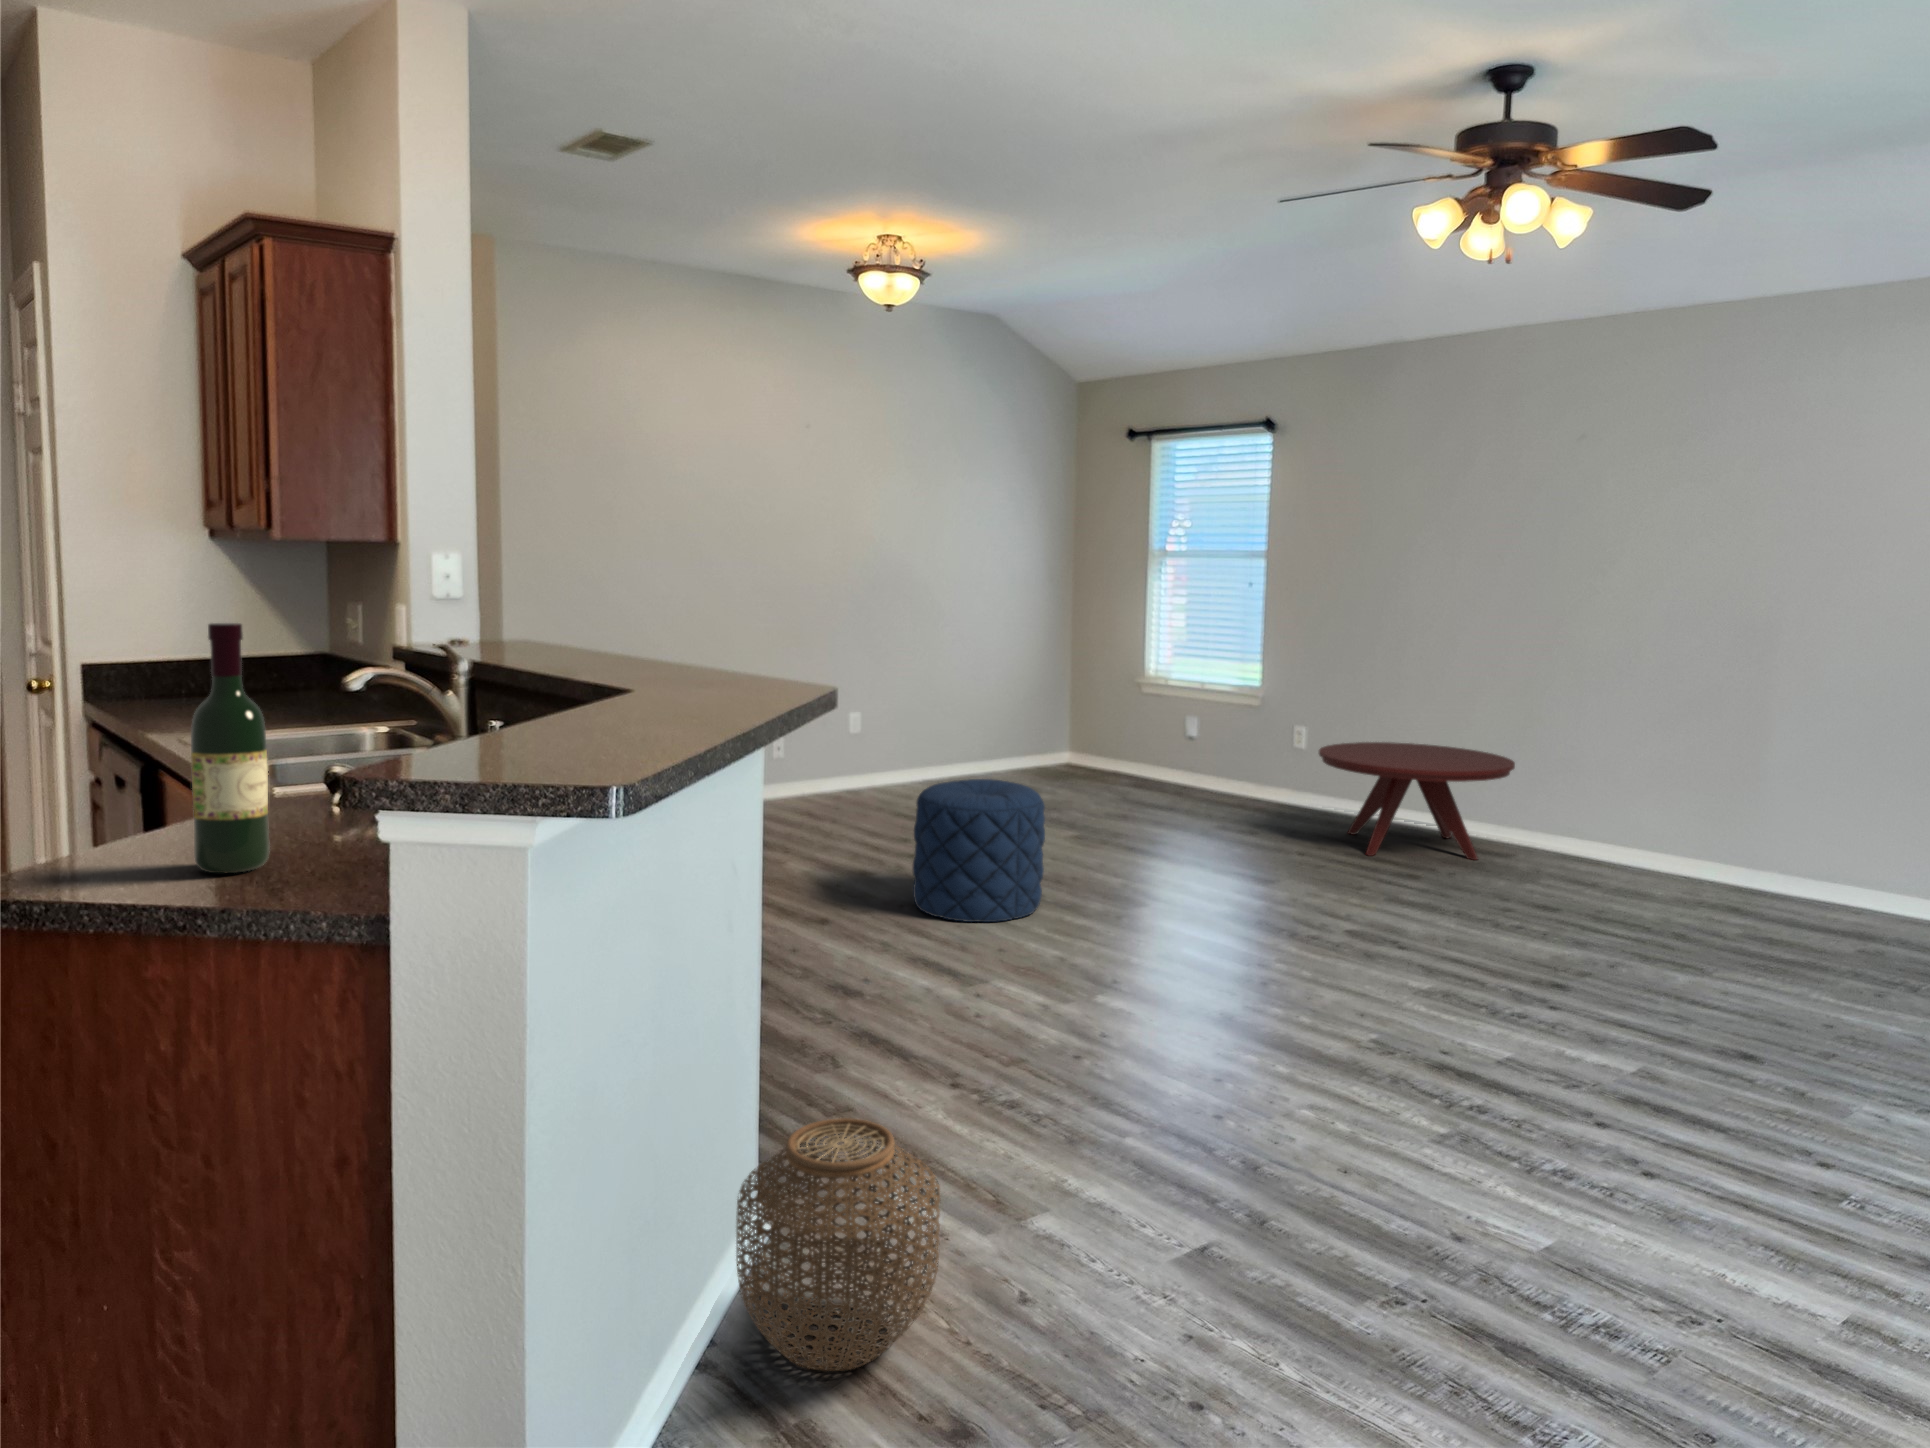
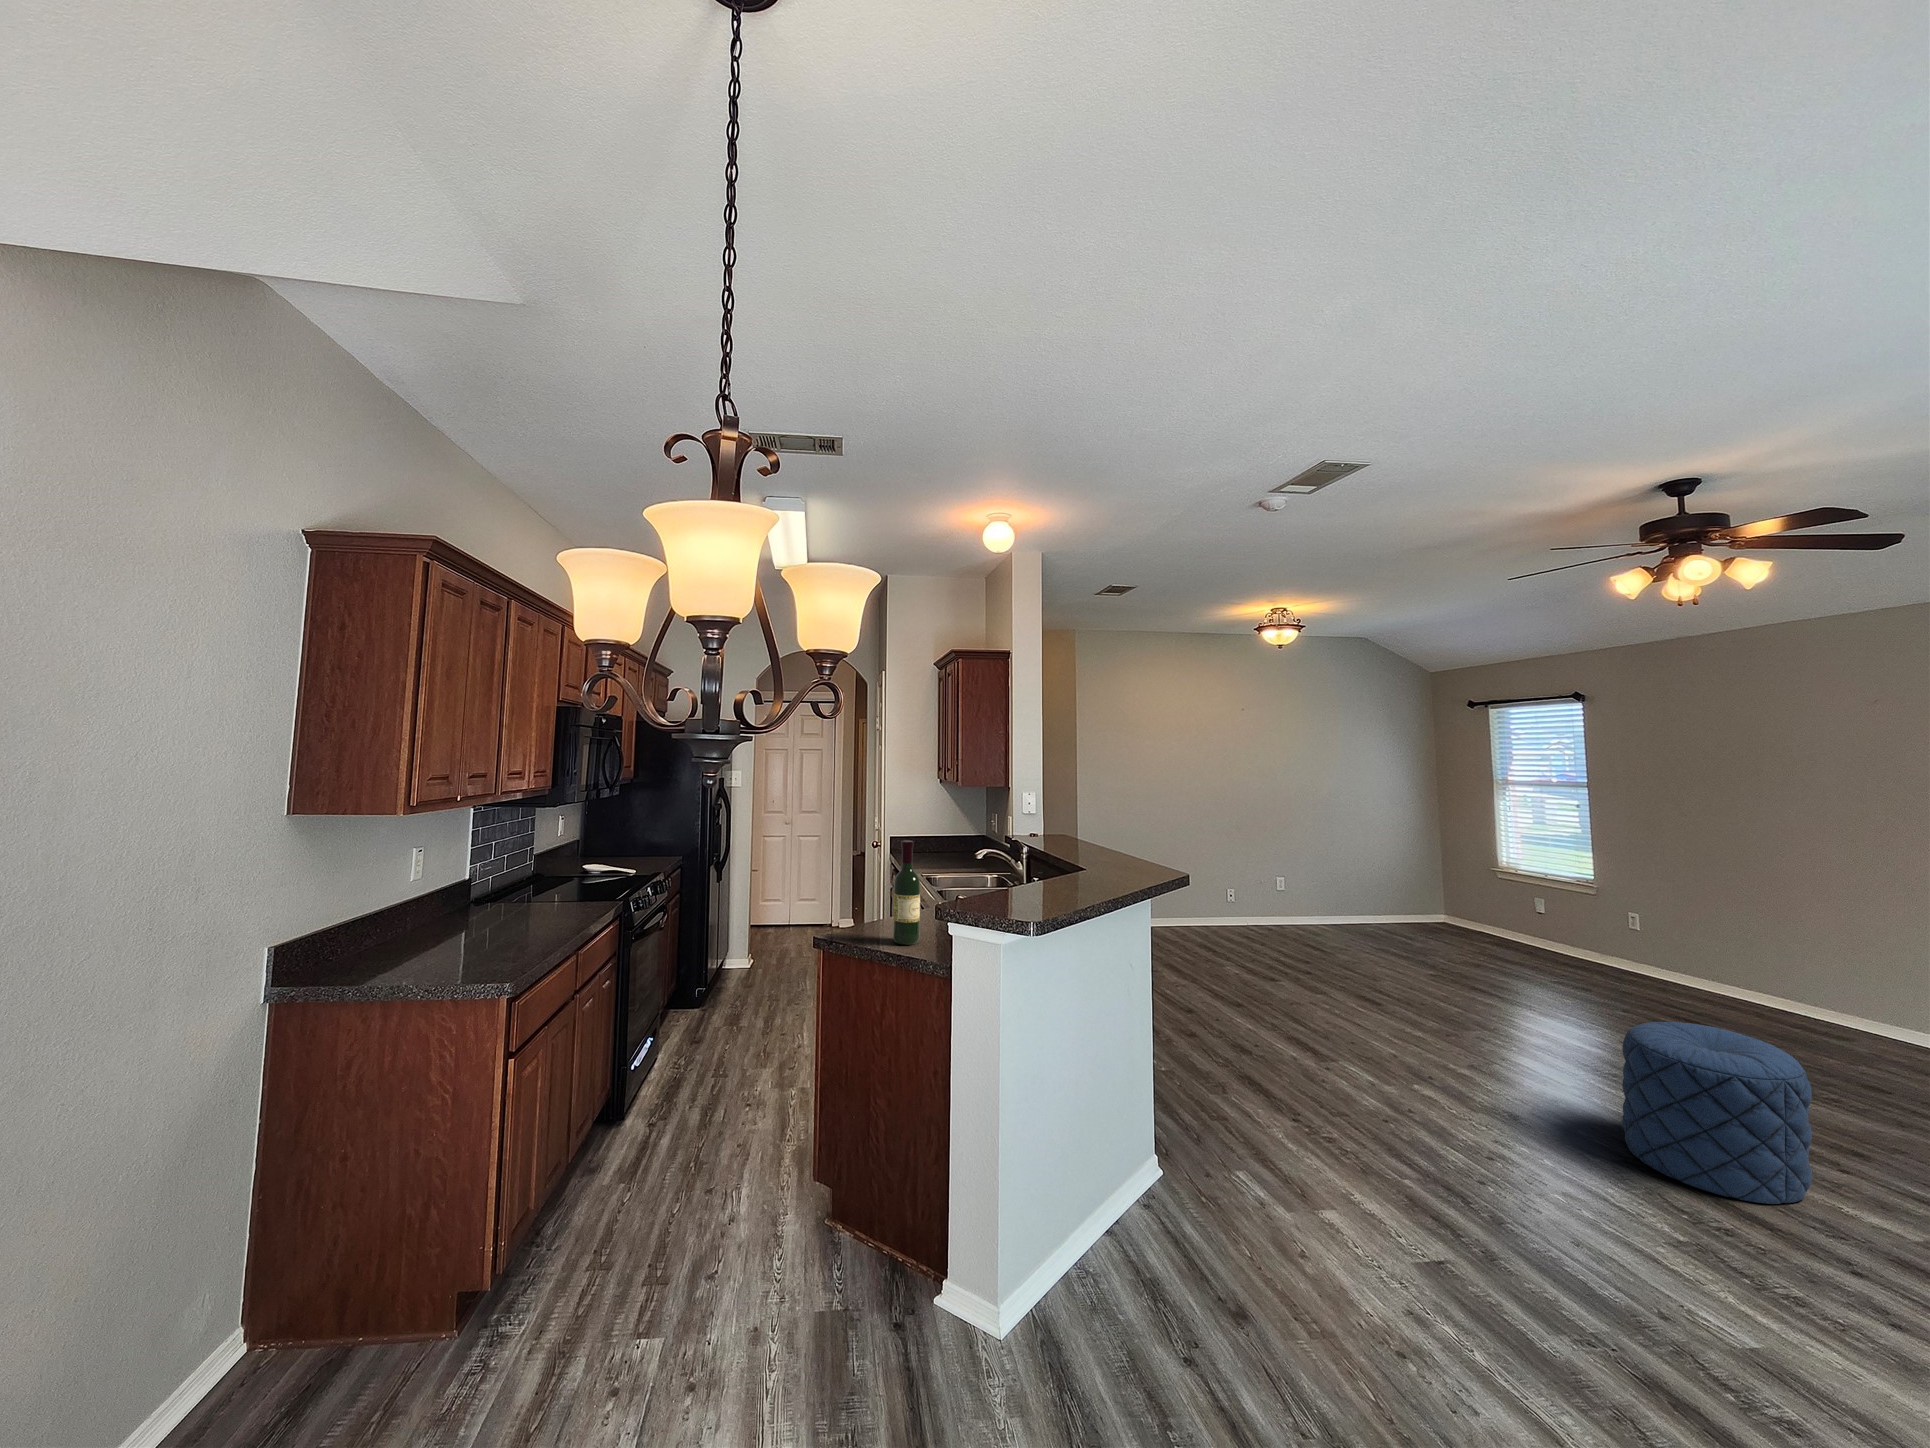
coffee table: present [1319,742,1515,860] -> none [1647,908,1866,1025]
pouf: present [913,779,1045,922] -> present [1622,1022,1812,1204]
woven basket: present [736,1118,940,1371] -> none [1126,1113,1242,1261]

